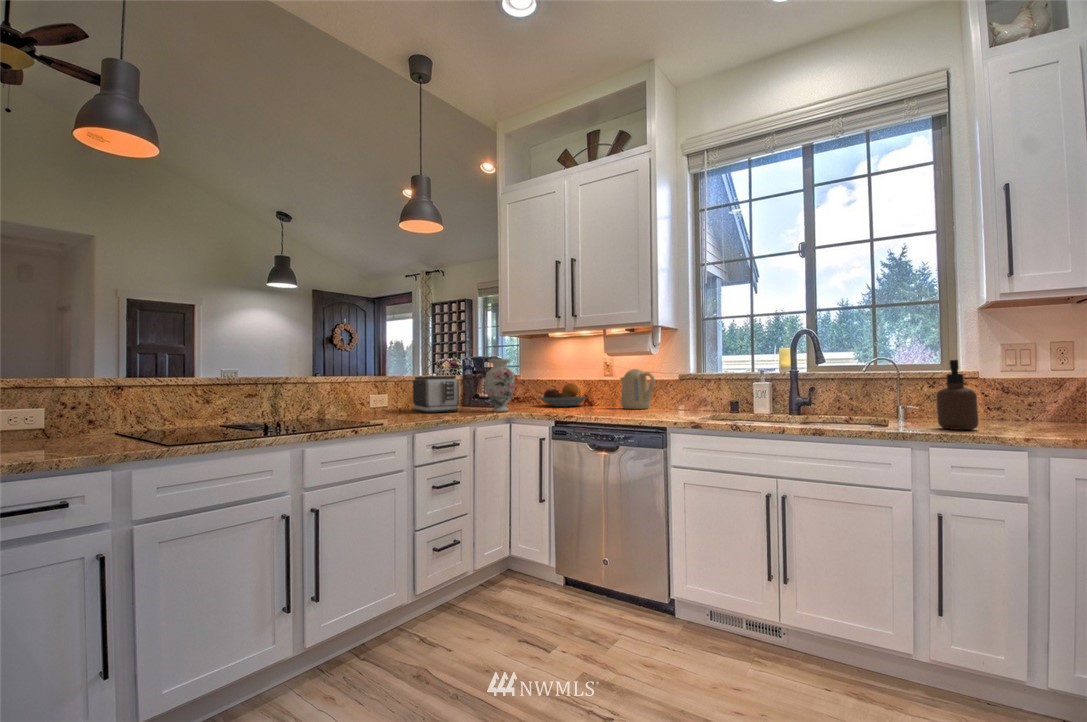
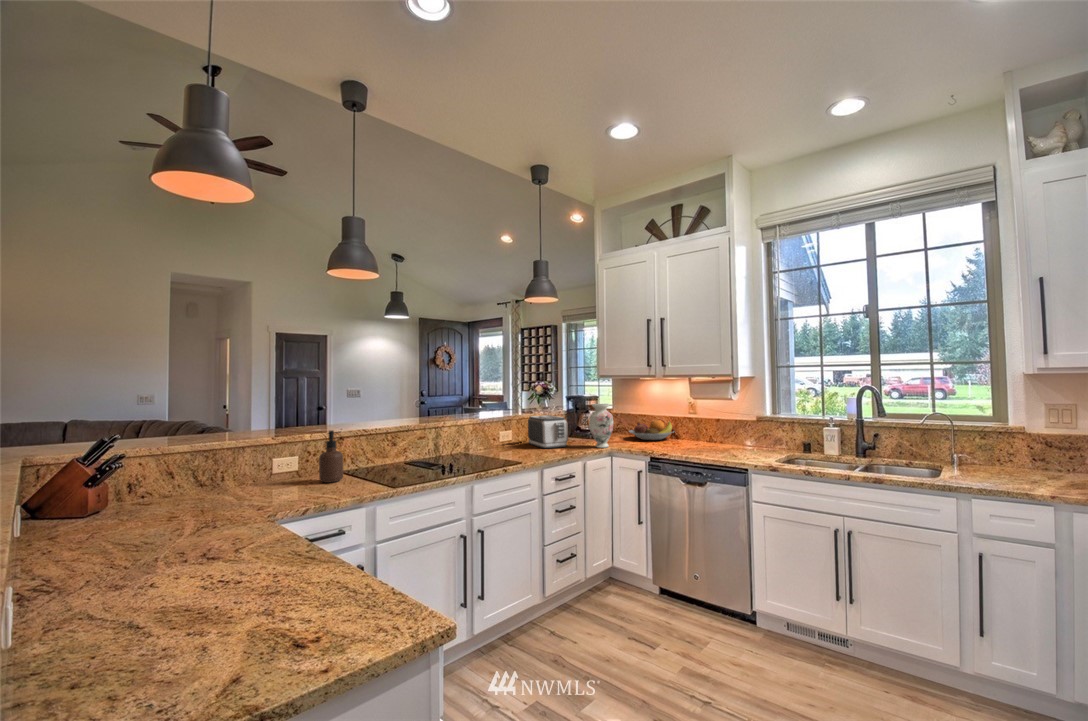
soap dispenser: present [936,360,978,430] -> present [319,430,343,483]
kettle: present [620,369,655,409] -> none [701,410,734,446]

